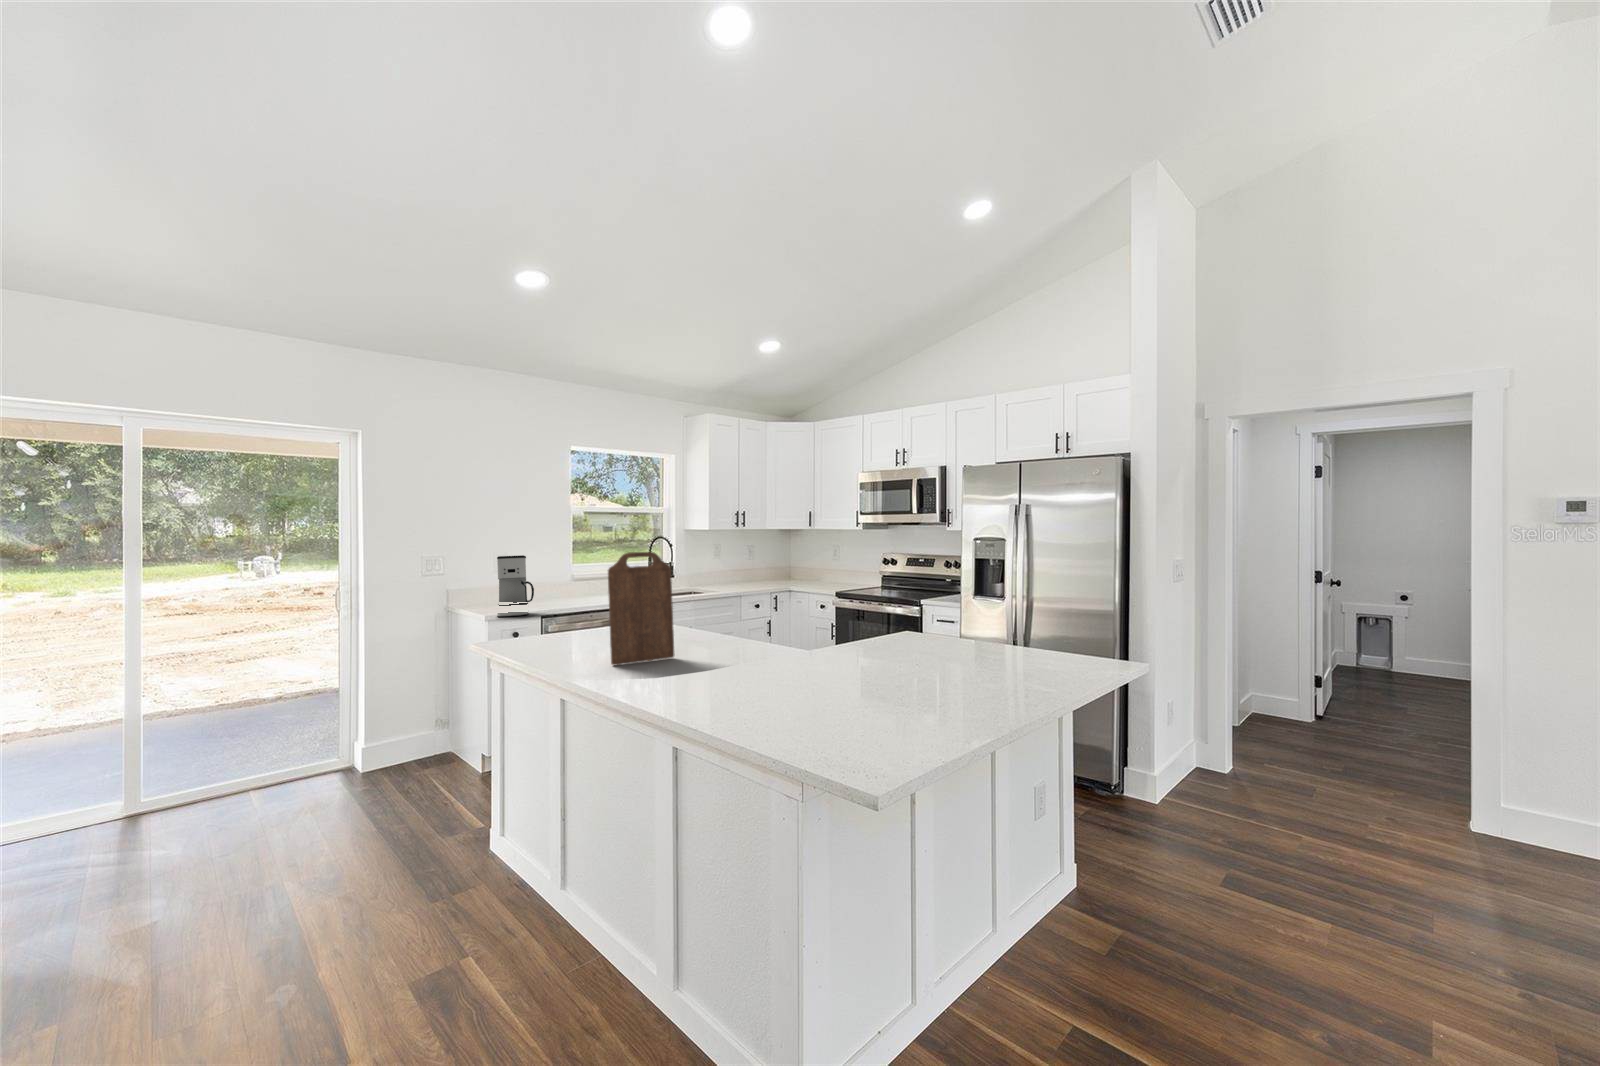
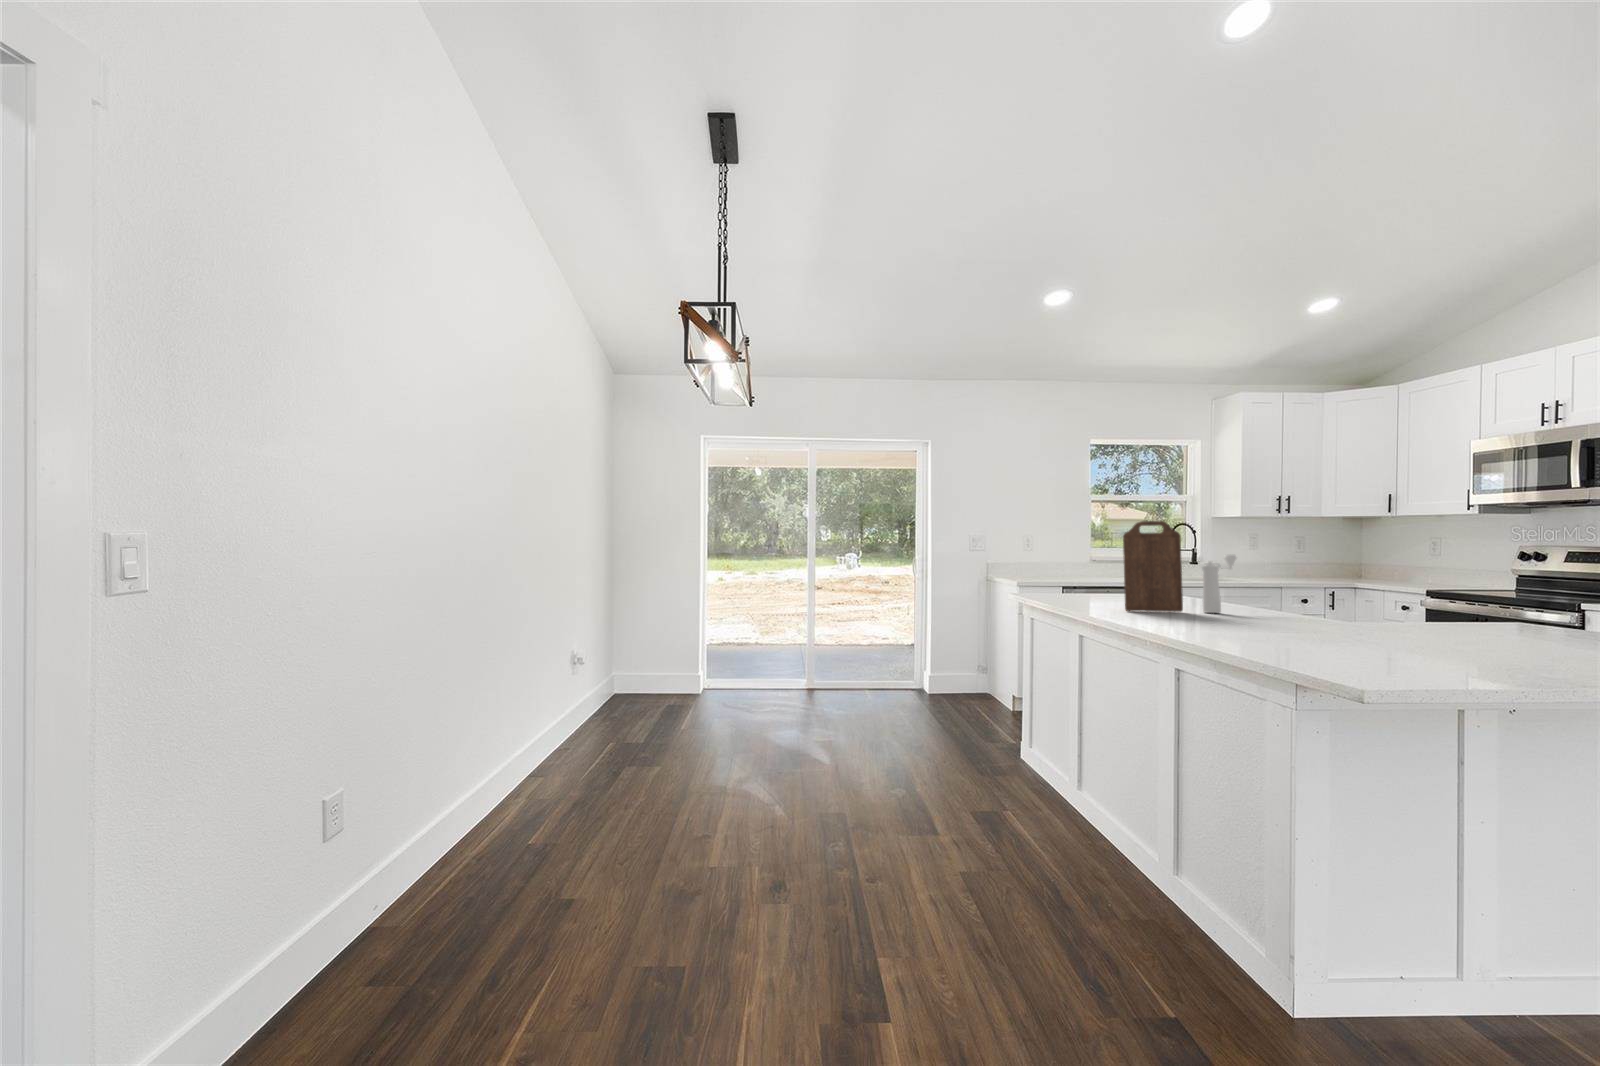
coffee maker: present [497,555,534,617] -> none [1026,536,1056,587]
pepper mill: none [692,586,725,655] -> present [1202,555,1237,613]

